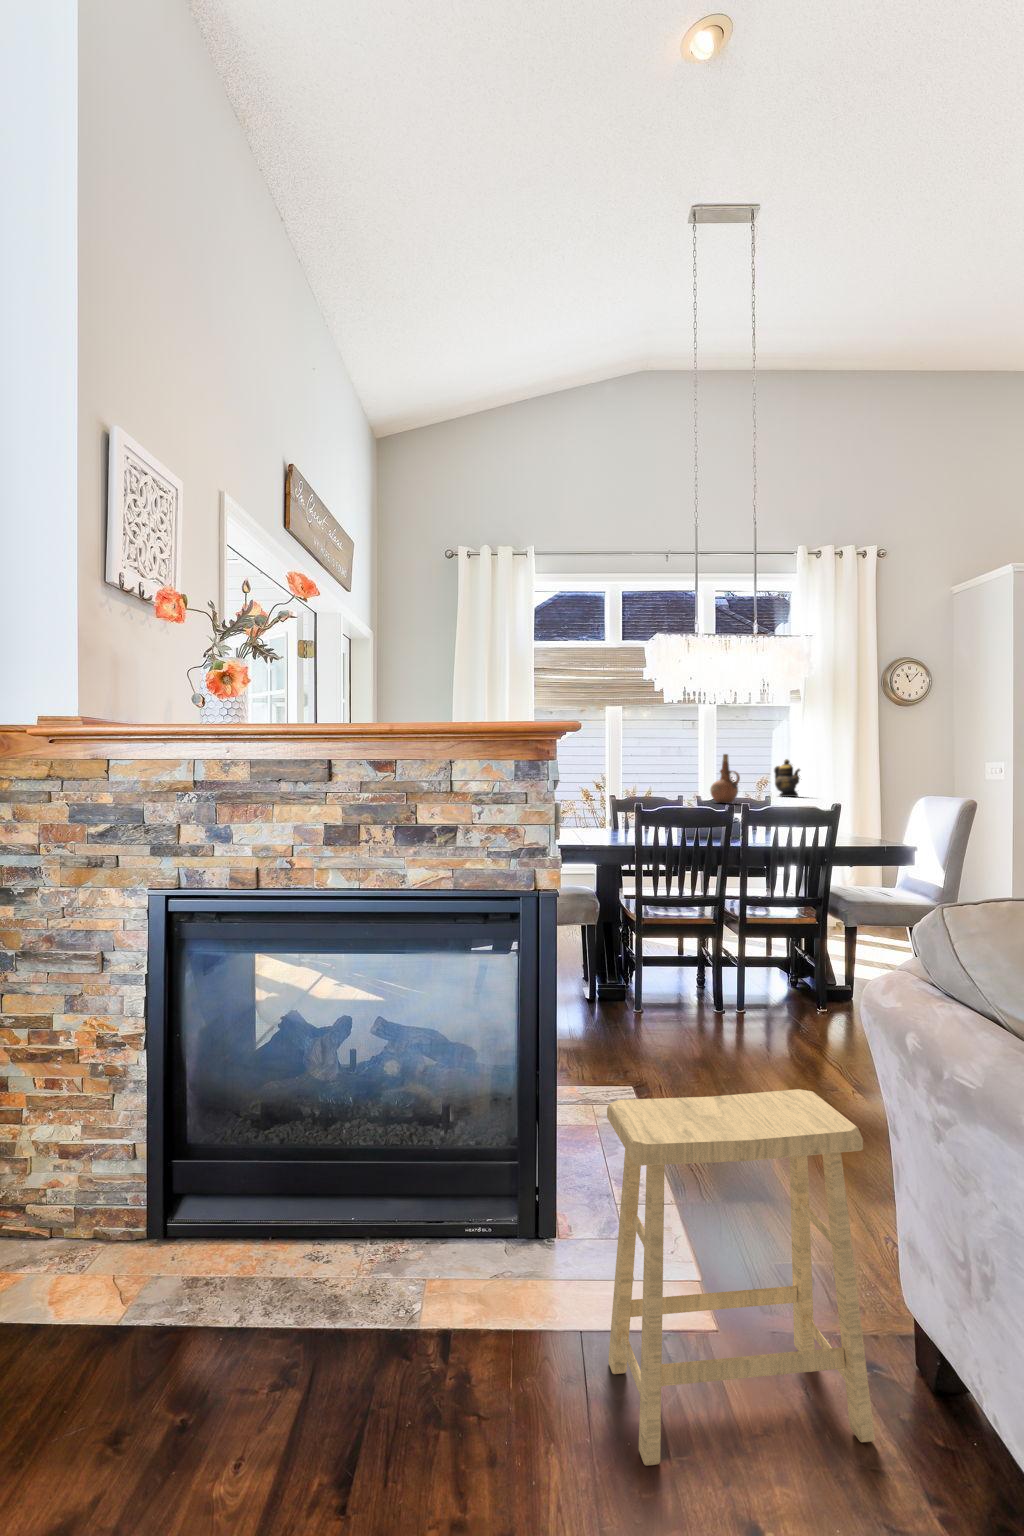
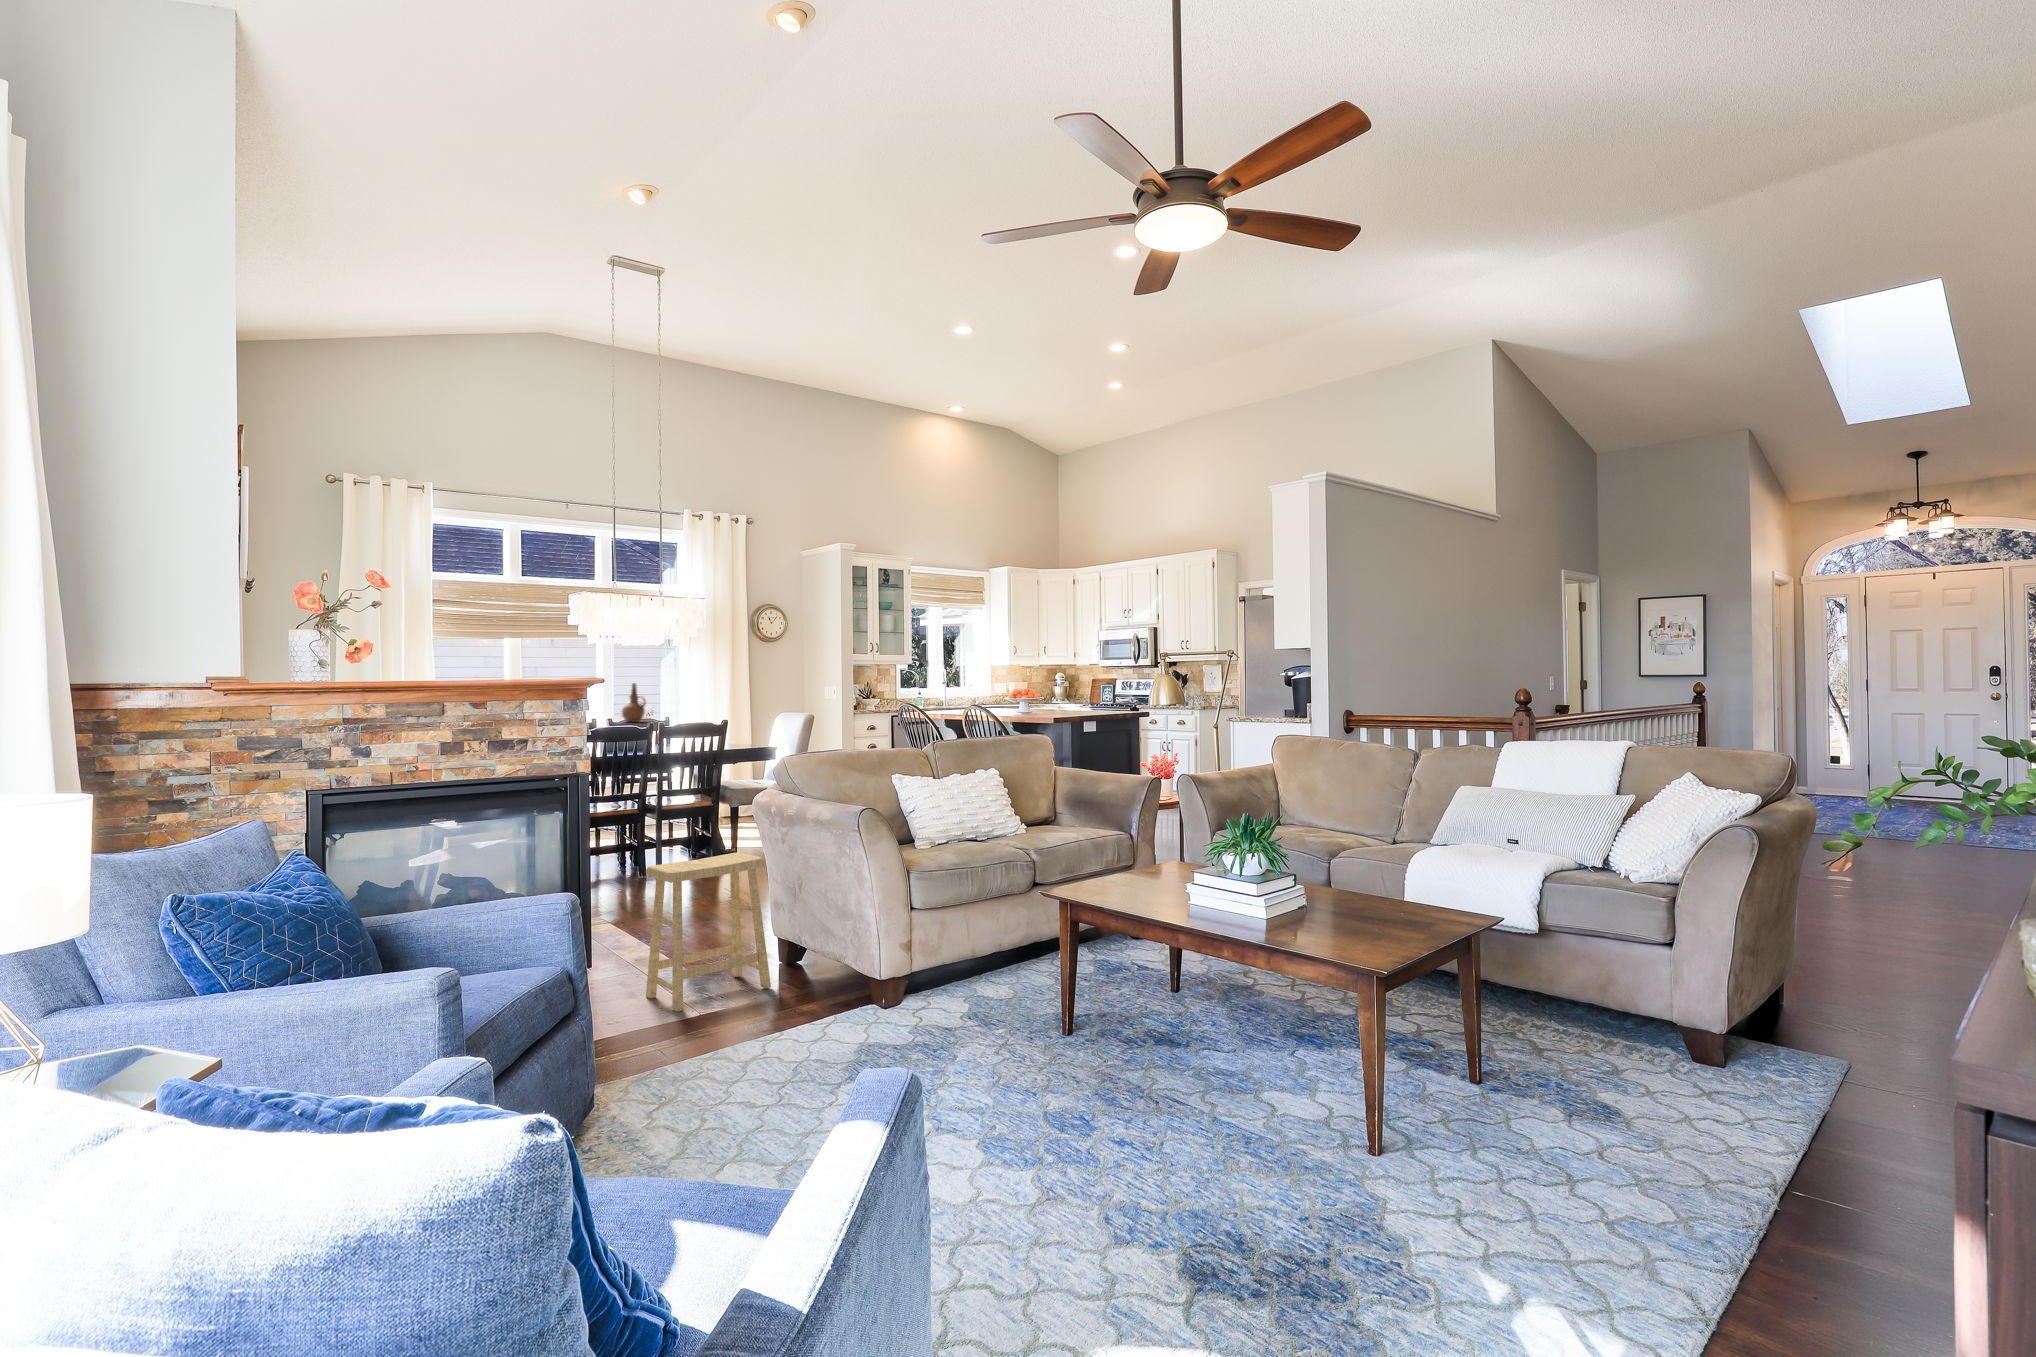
teapot: present [774,759,800,797] -> none [663,684,686,715]

